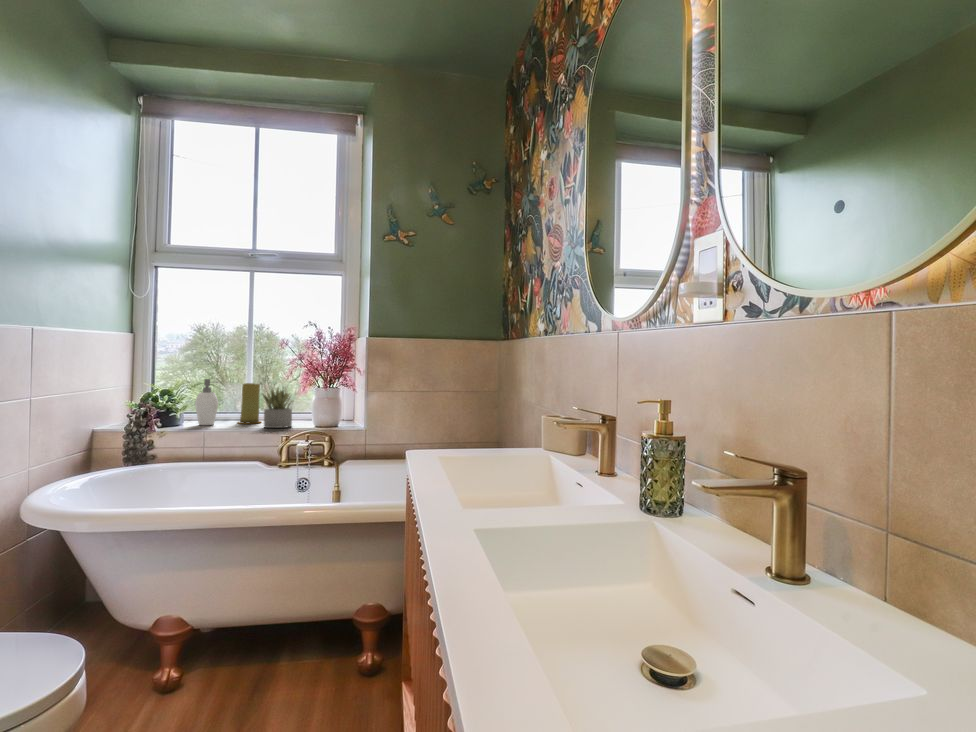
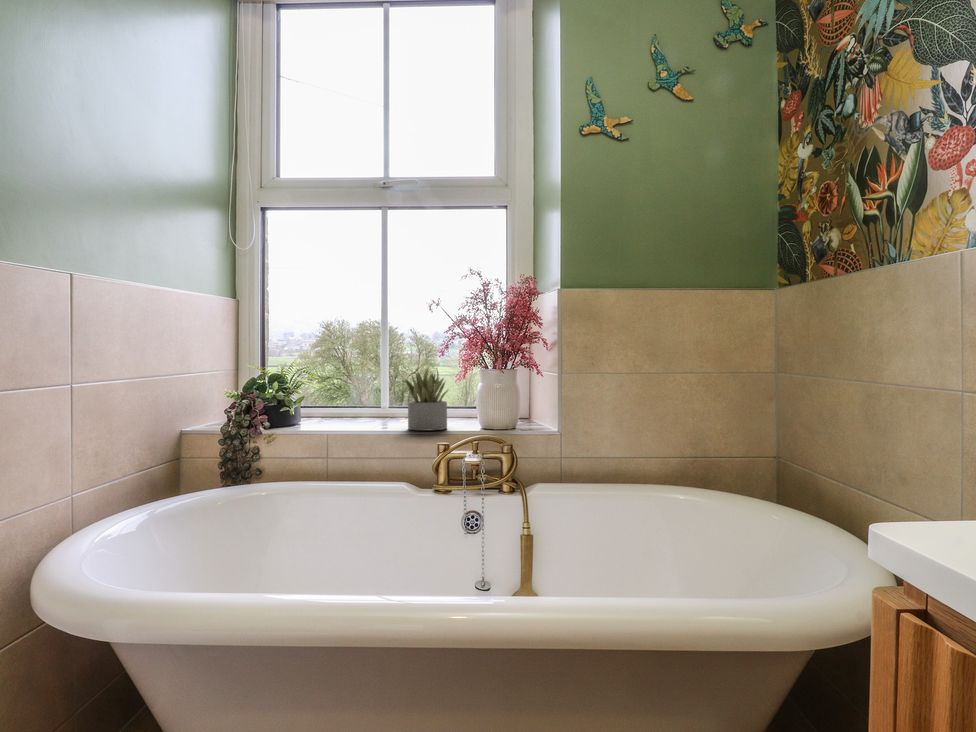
soap dispenser: present [195,379,218,425] -> none [315,359,349,425]
candle: present [238,383,260,423] -> none [370,365,403,423]

